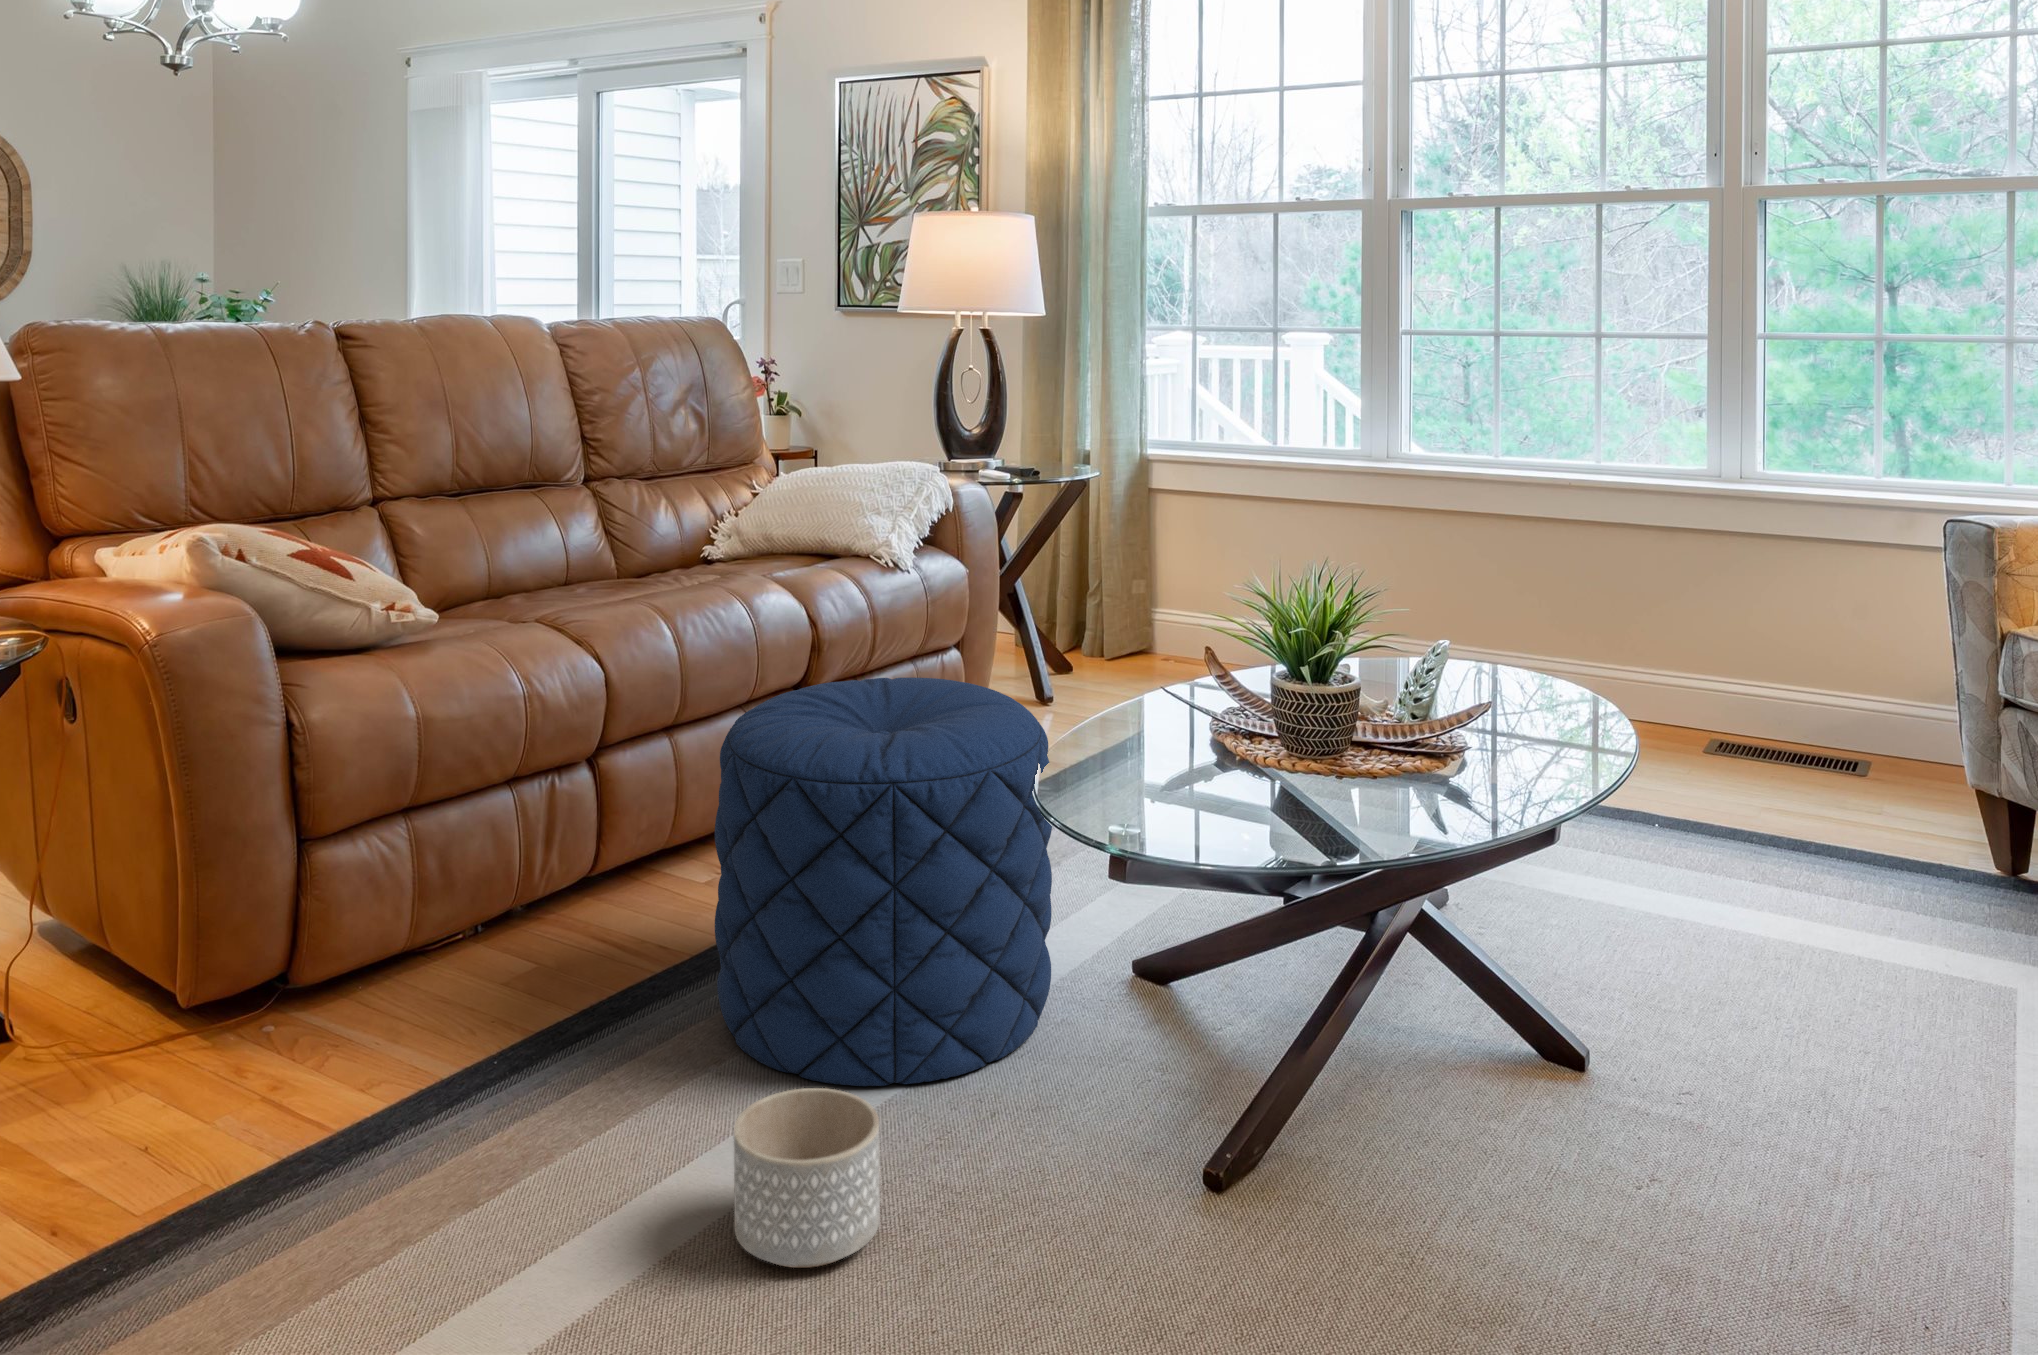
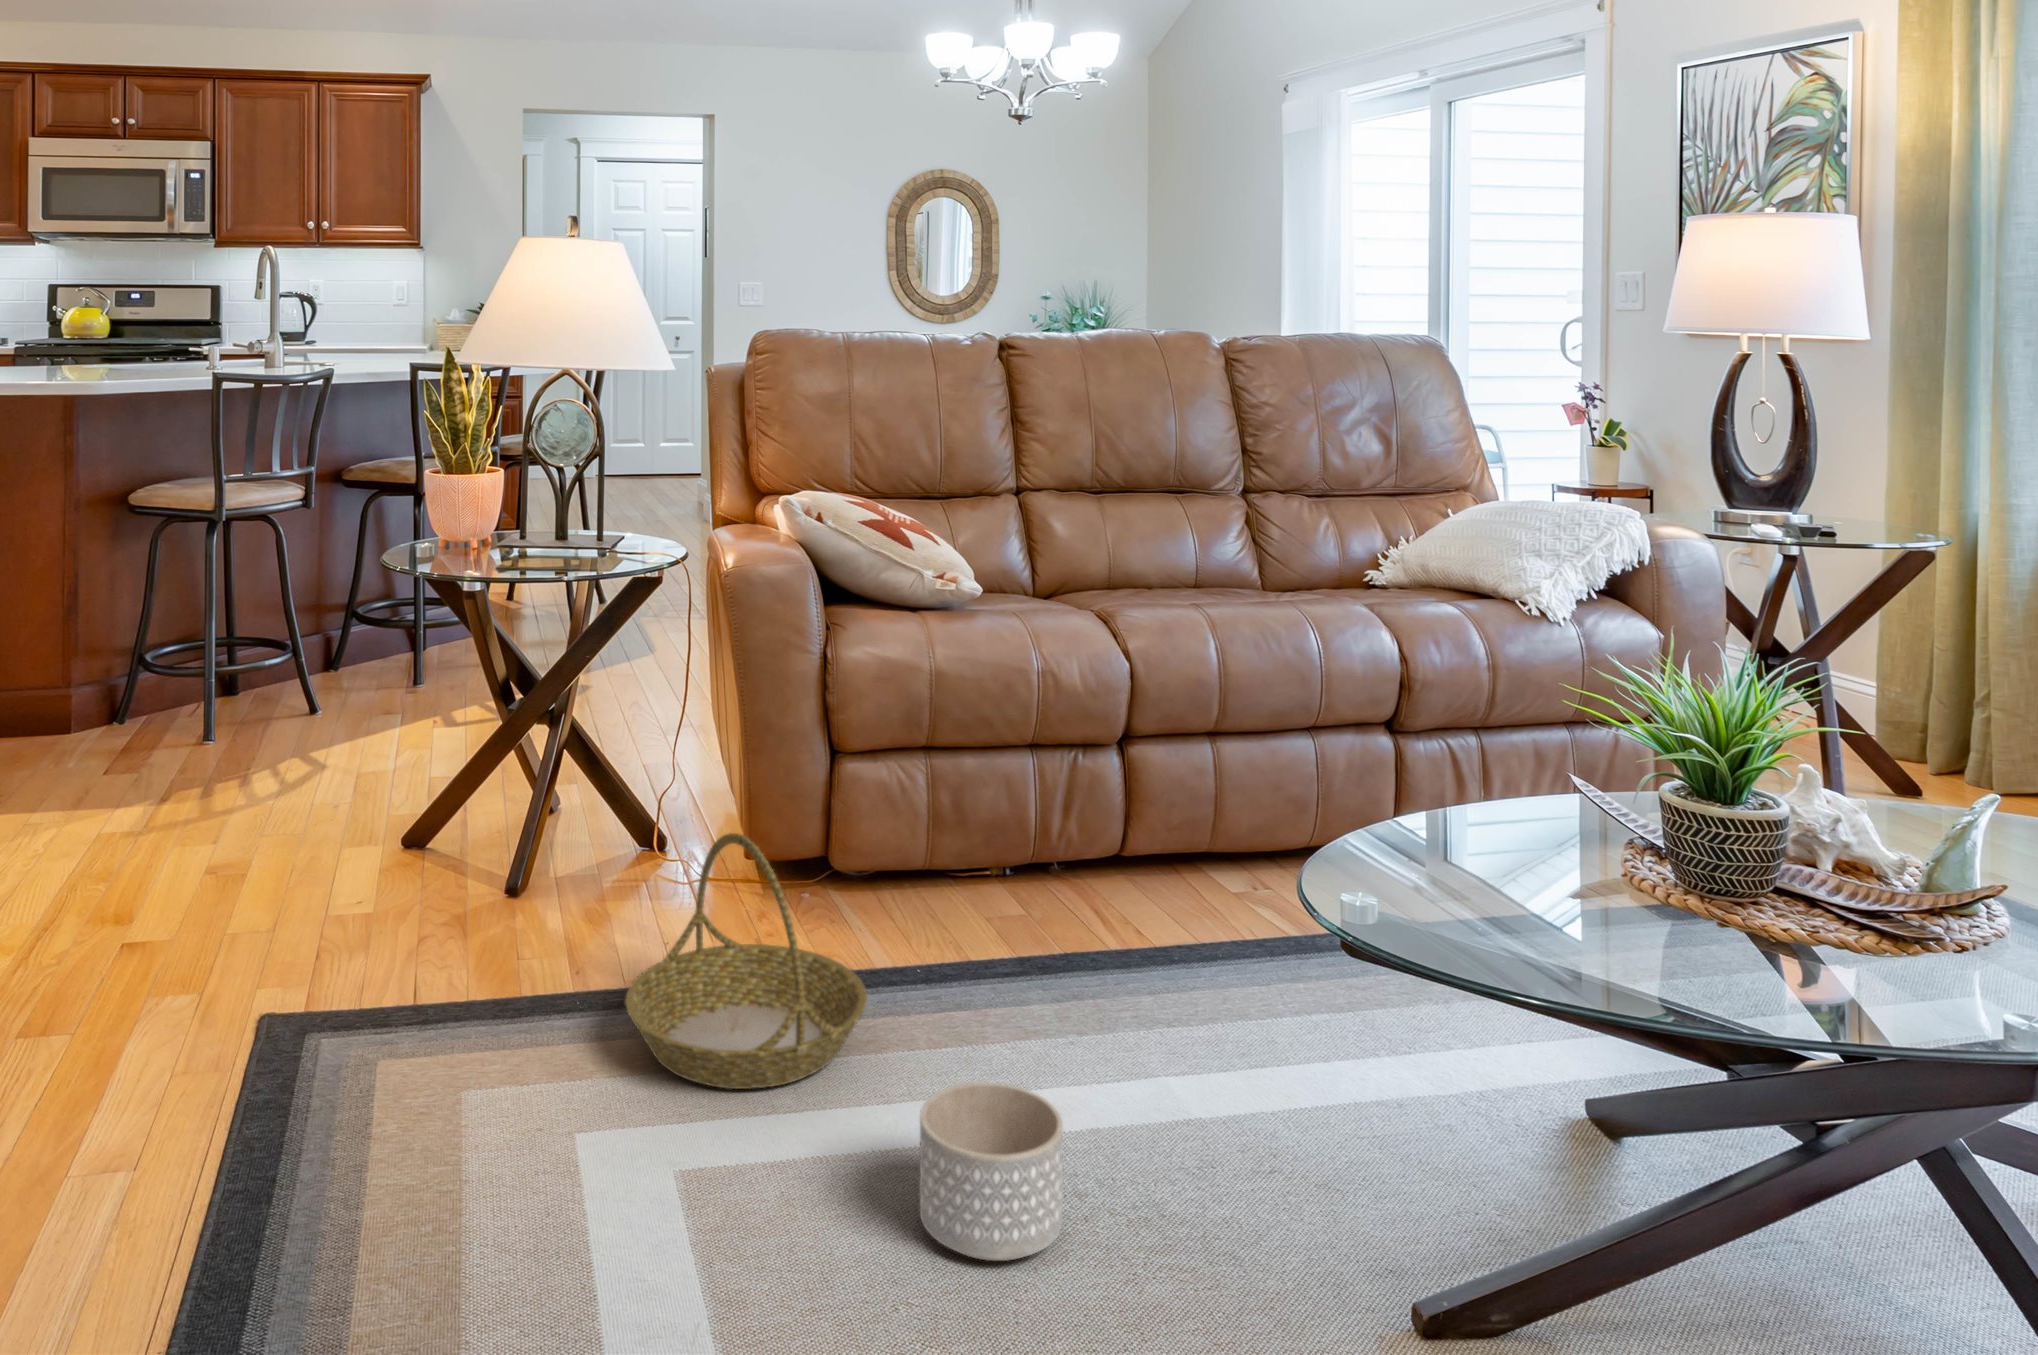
pouf: present [715,677,1052,1086] -> none [1093,713,1471,1162]
basket: none [223,938,534,1251] -> present [625,833,867,1089]

